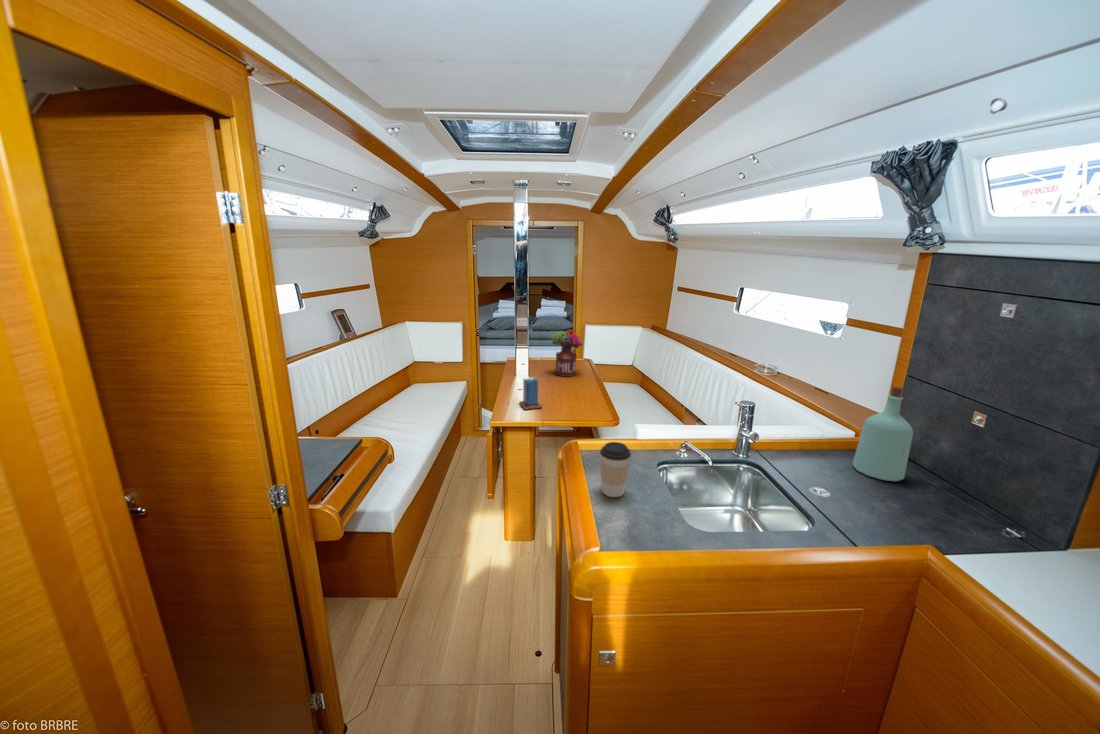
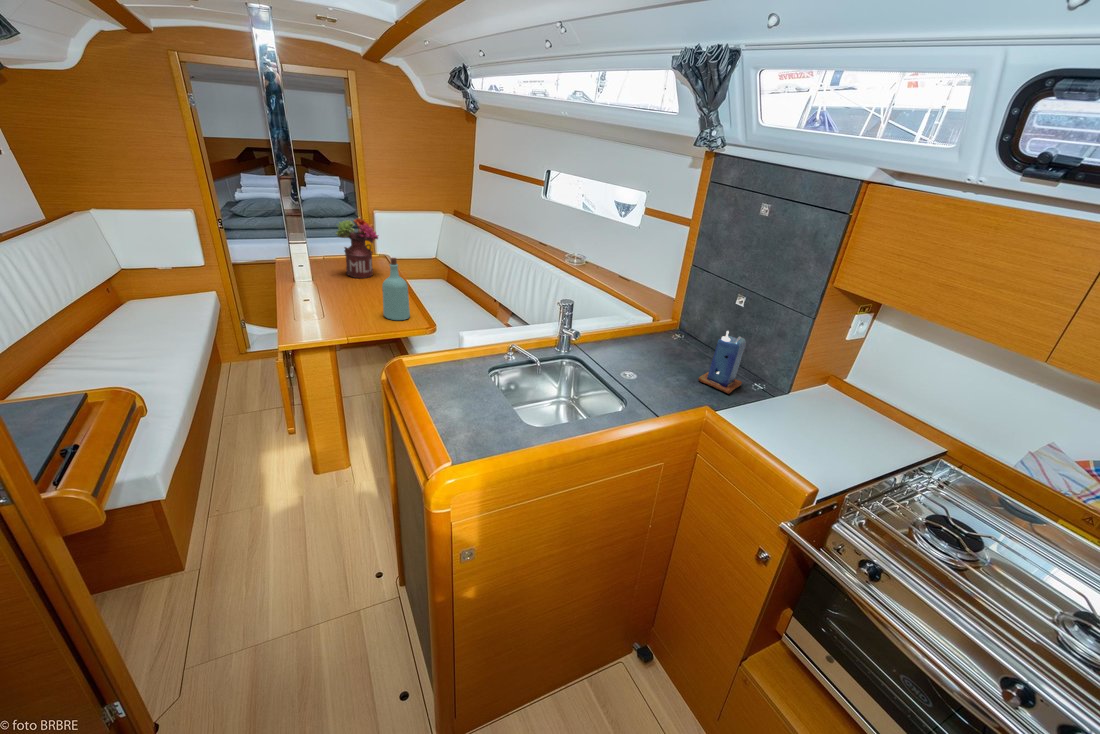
candle: present [519,374,542,410] -> present [698,331,746,394]
bottle: present [853,386,913,481] -> present [382,258,410,320]
coffee cup: present [600,442,631,497] -> none [434,355,468,412]

